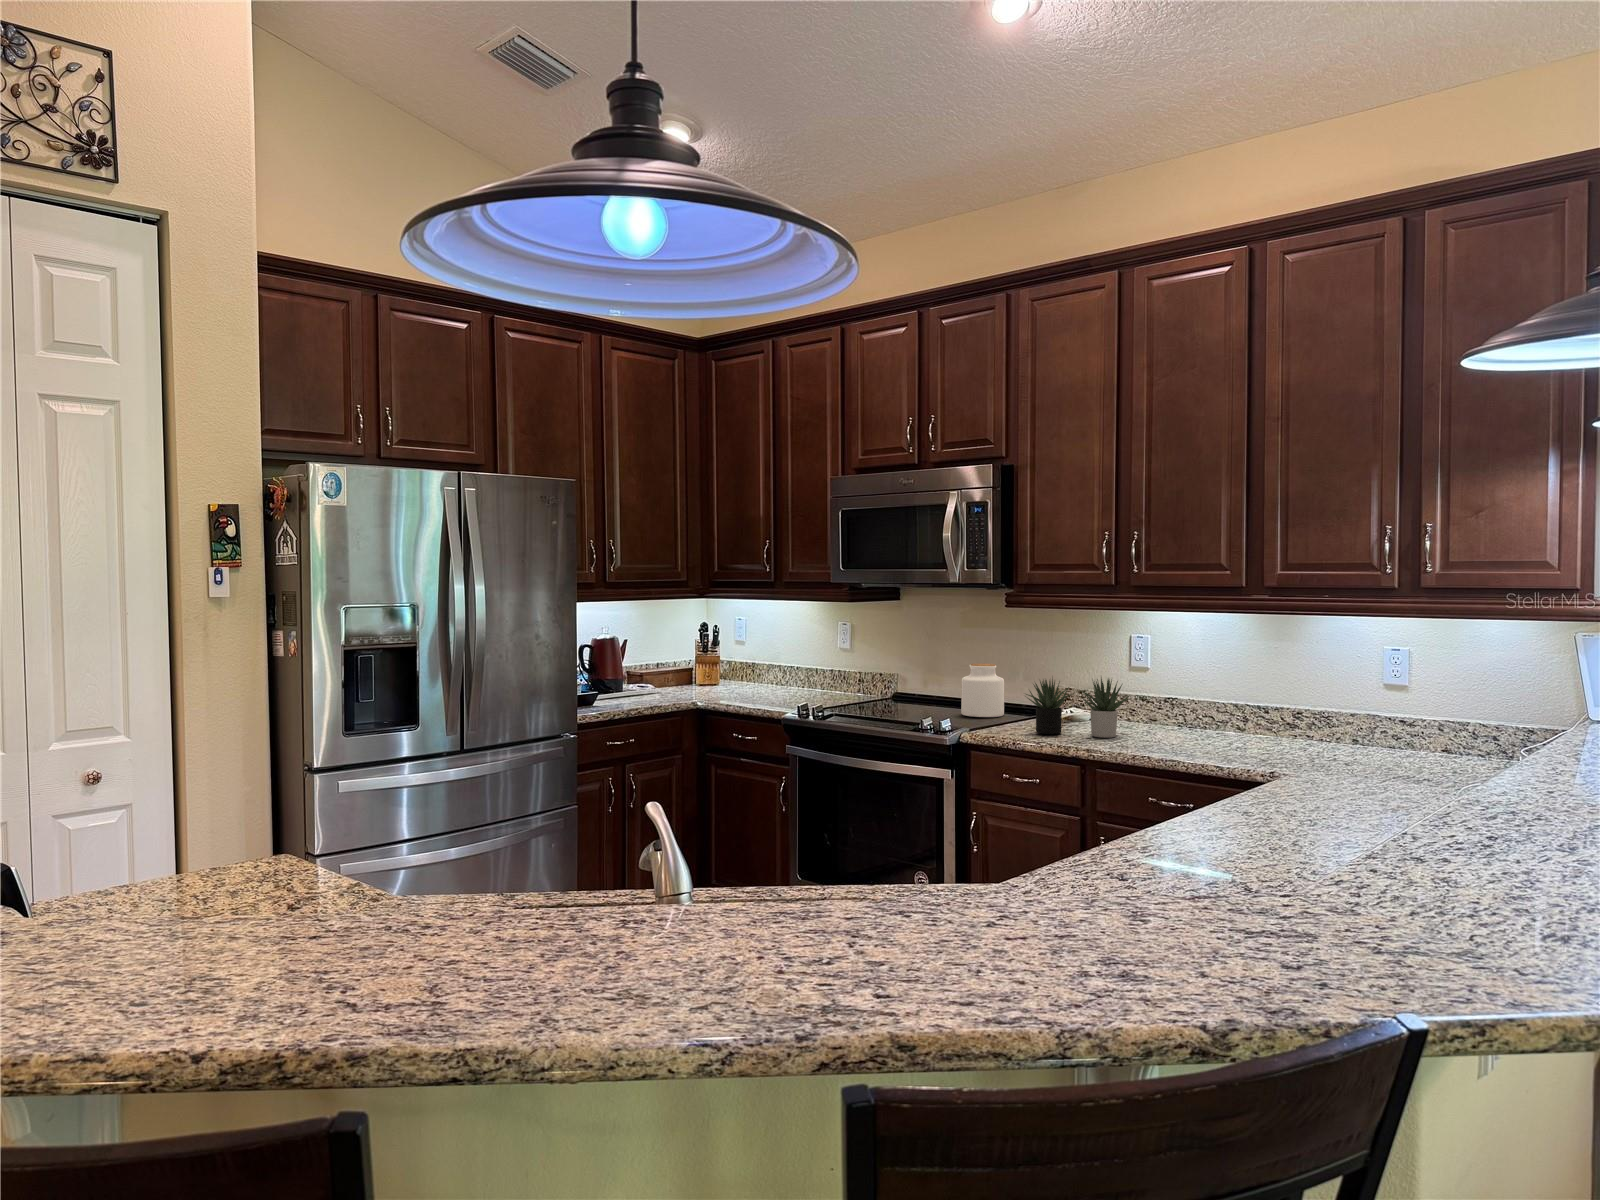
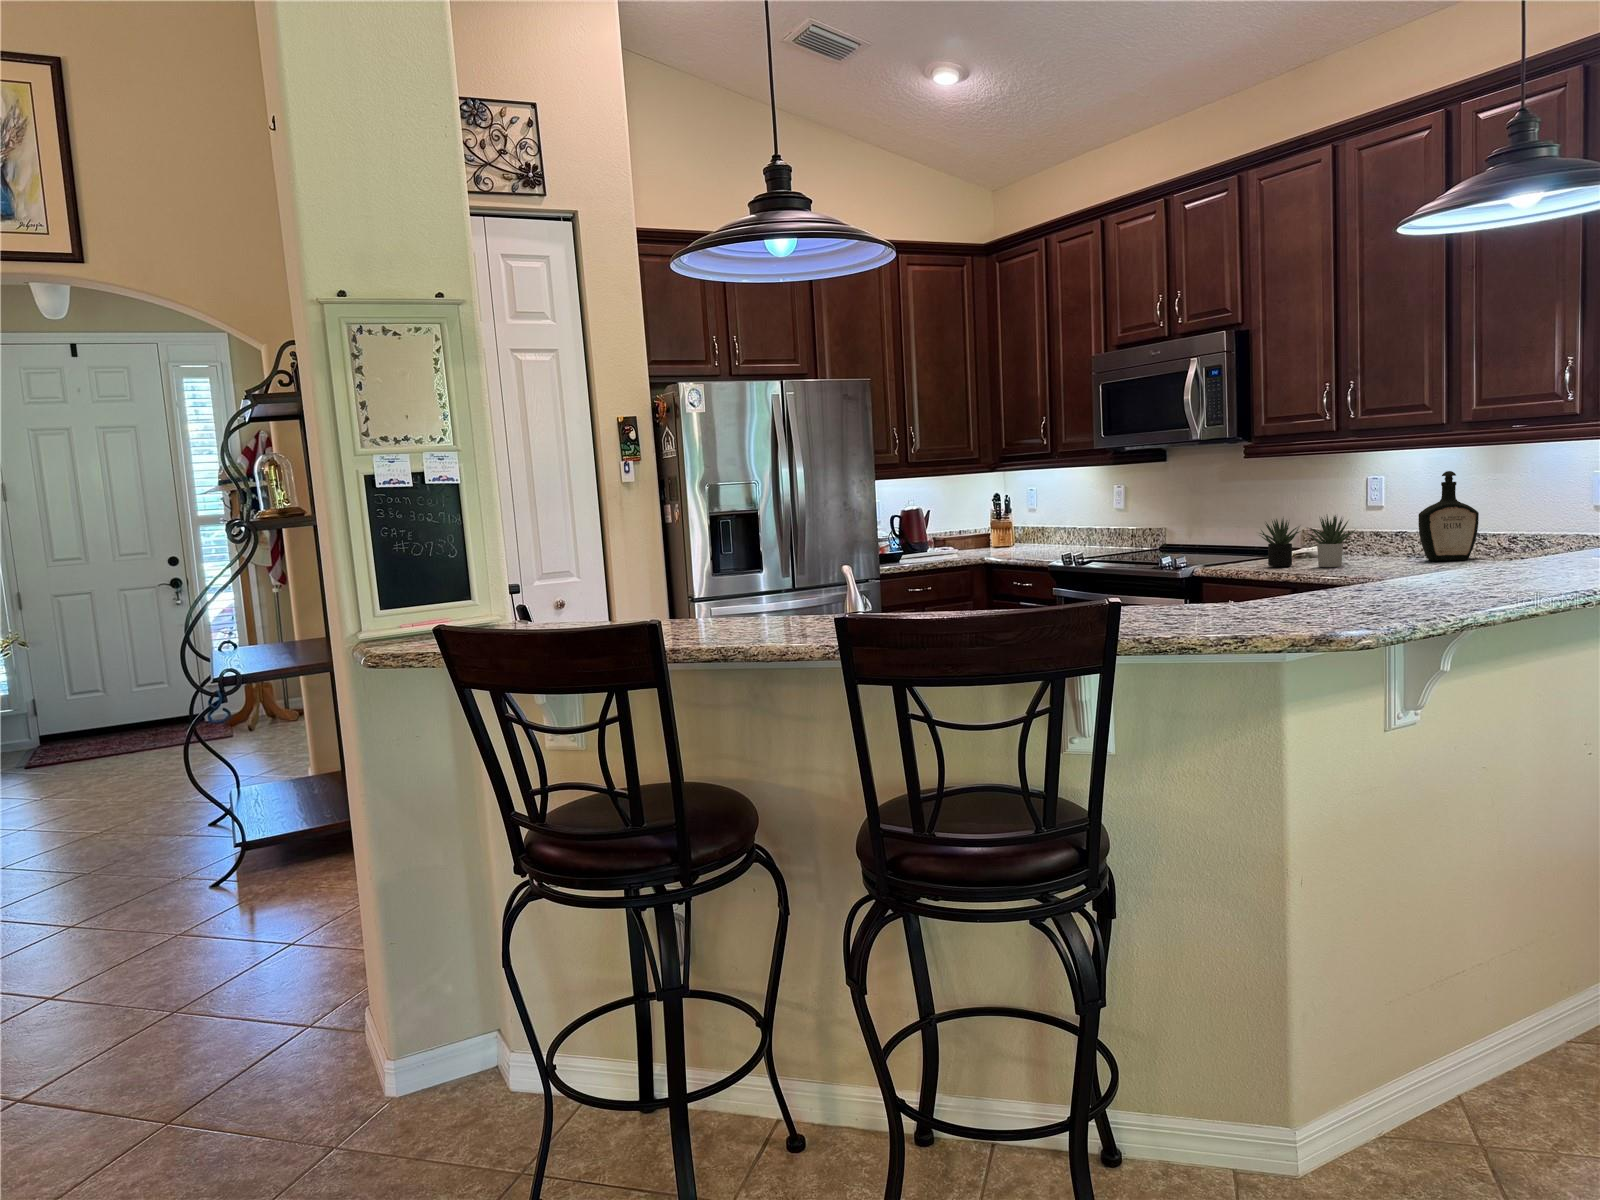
bottle: none [1193,635,1253,734] -> present [1418,471,1479,561]
jar: present [961,663,1004,717] -> none [1211,512,1250,558]

